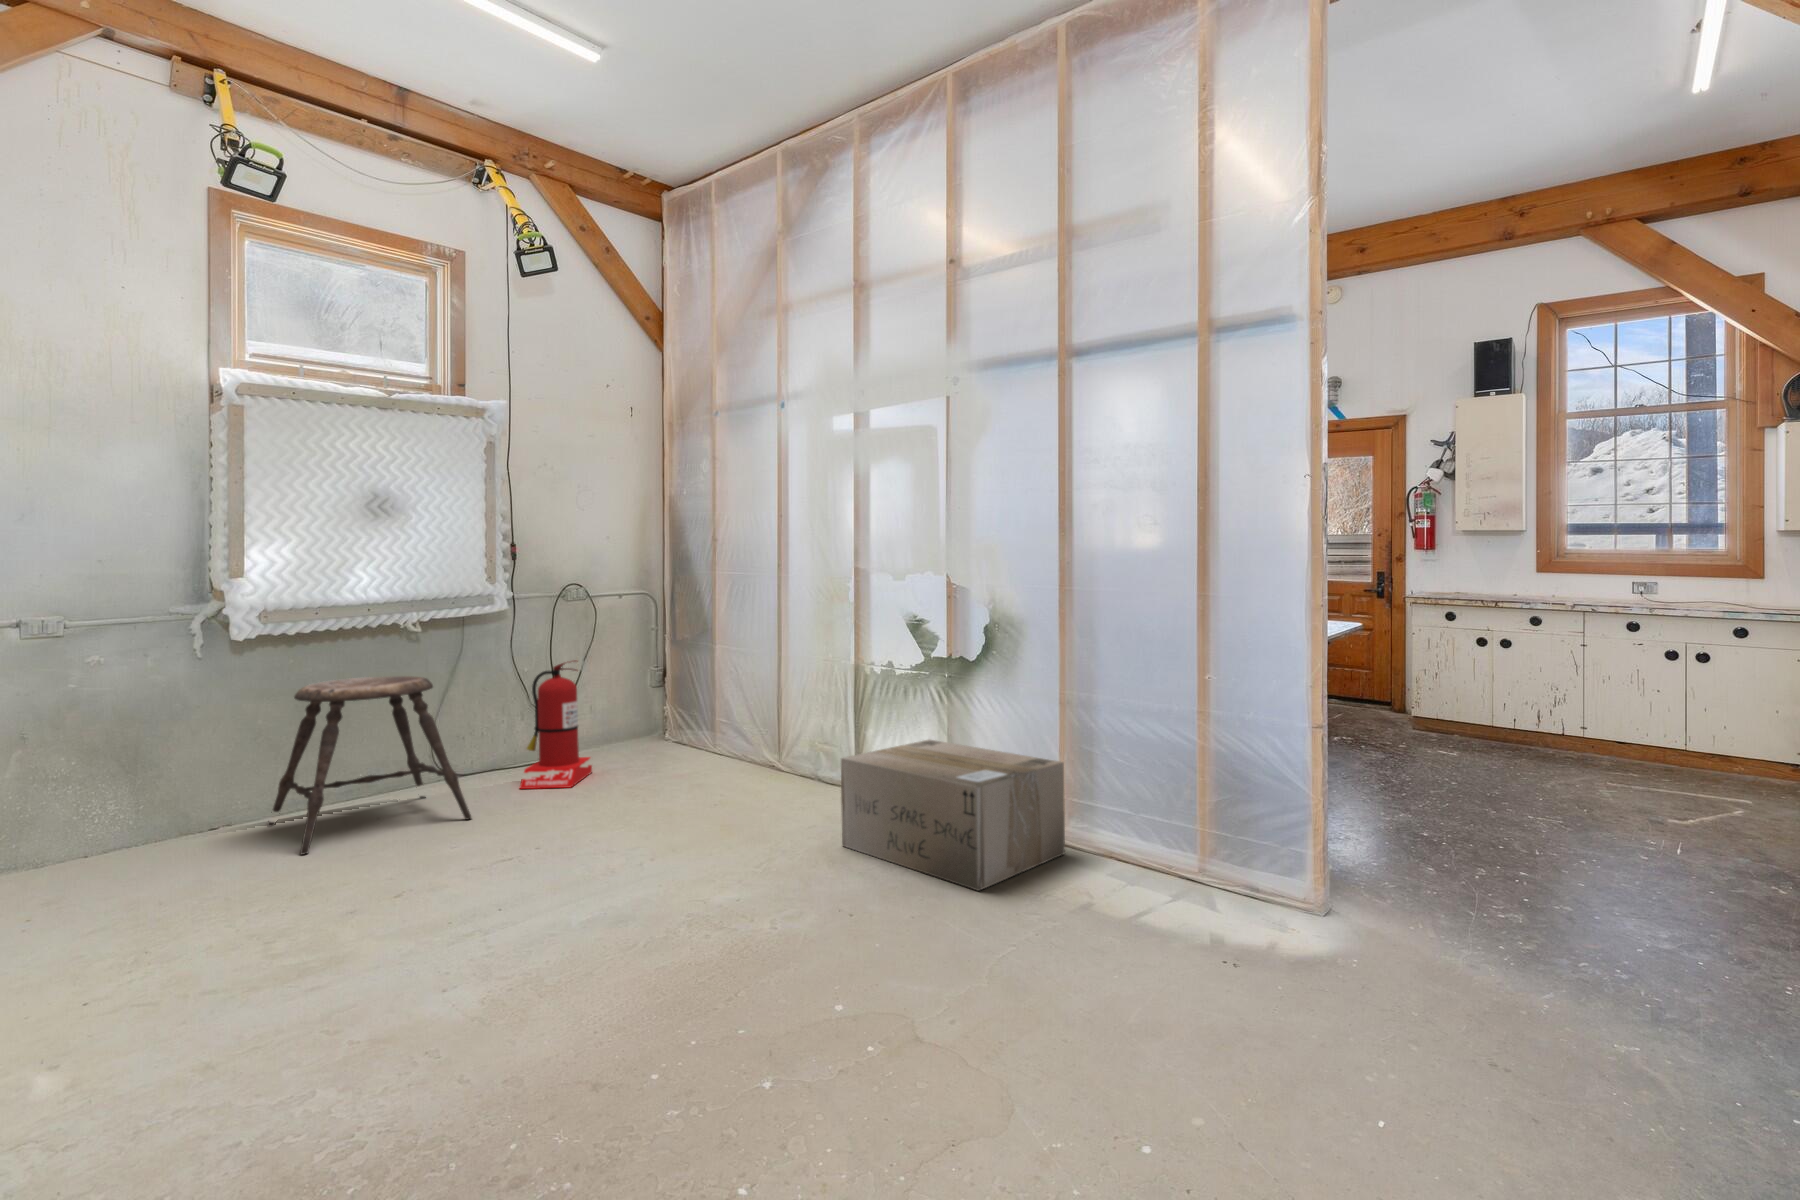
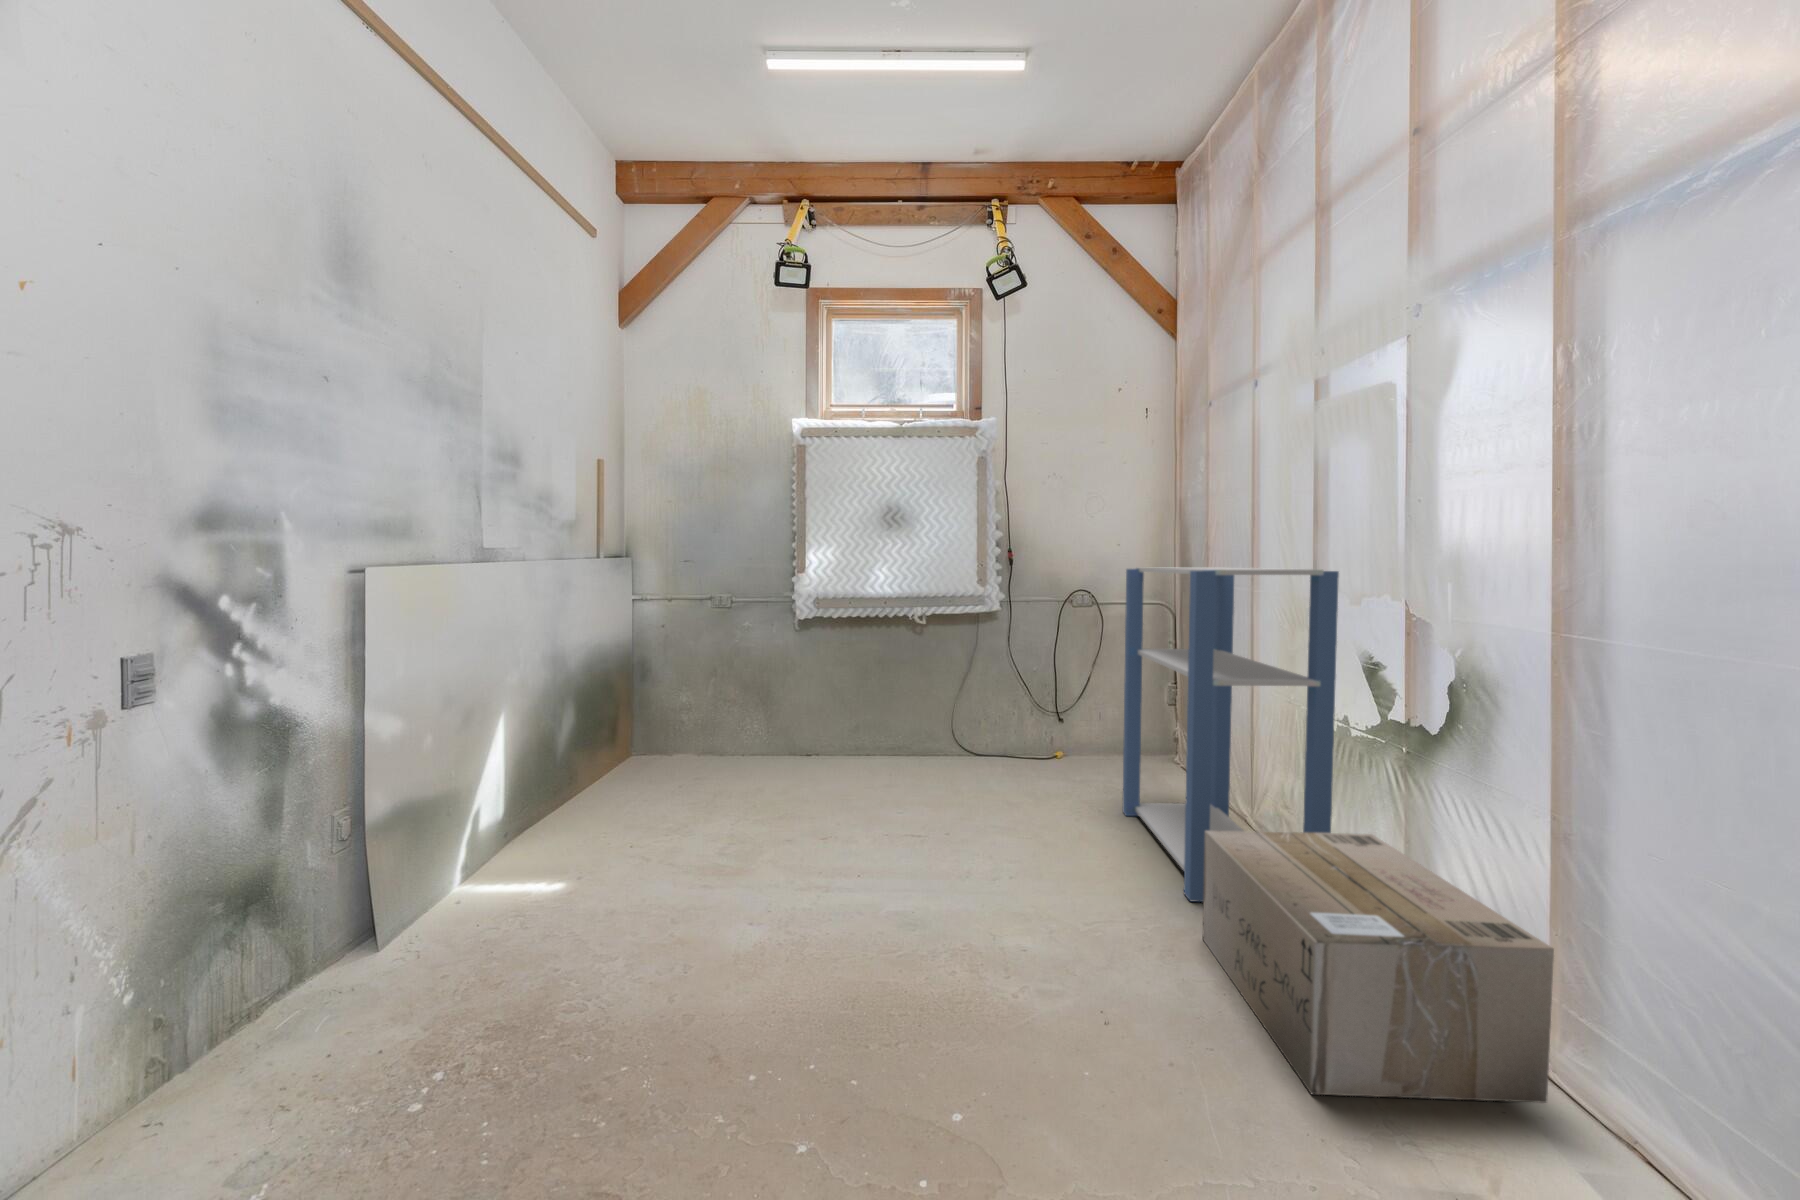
shelving unit: none [686,553,891,829] -> present [1122,568,1339,902]
fire extinguisher: present [520,663,592,789] -> none [991,658,1063,778]
stool: present [268,676,471,855] -> none [807,657,929,789]

